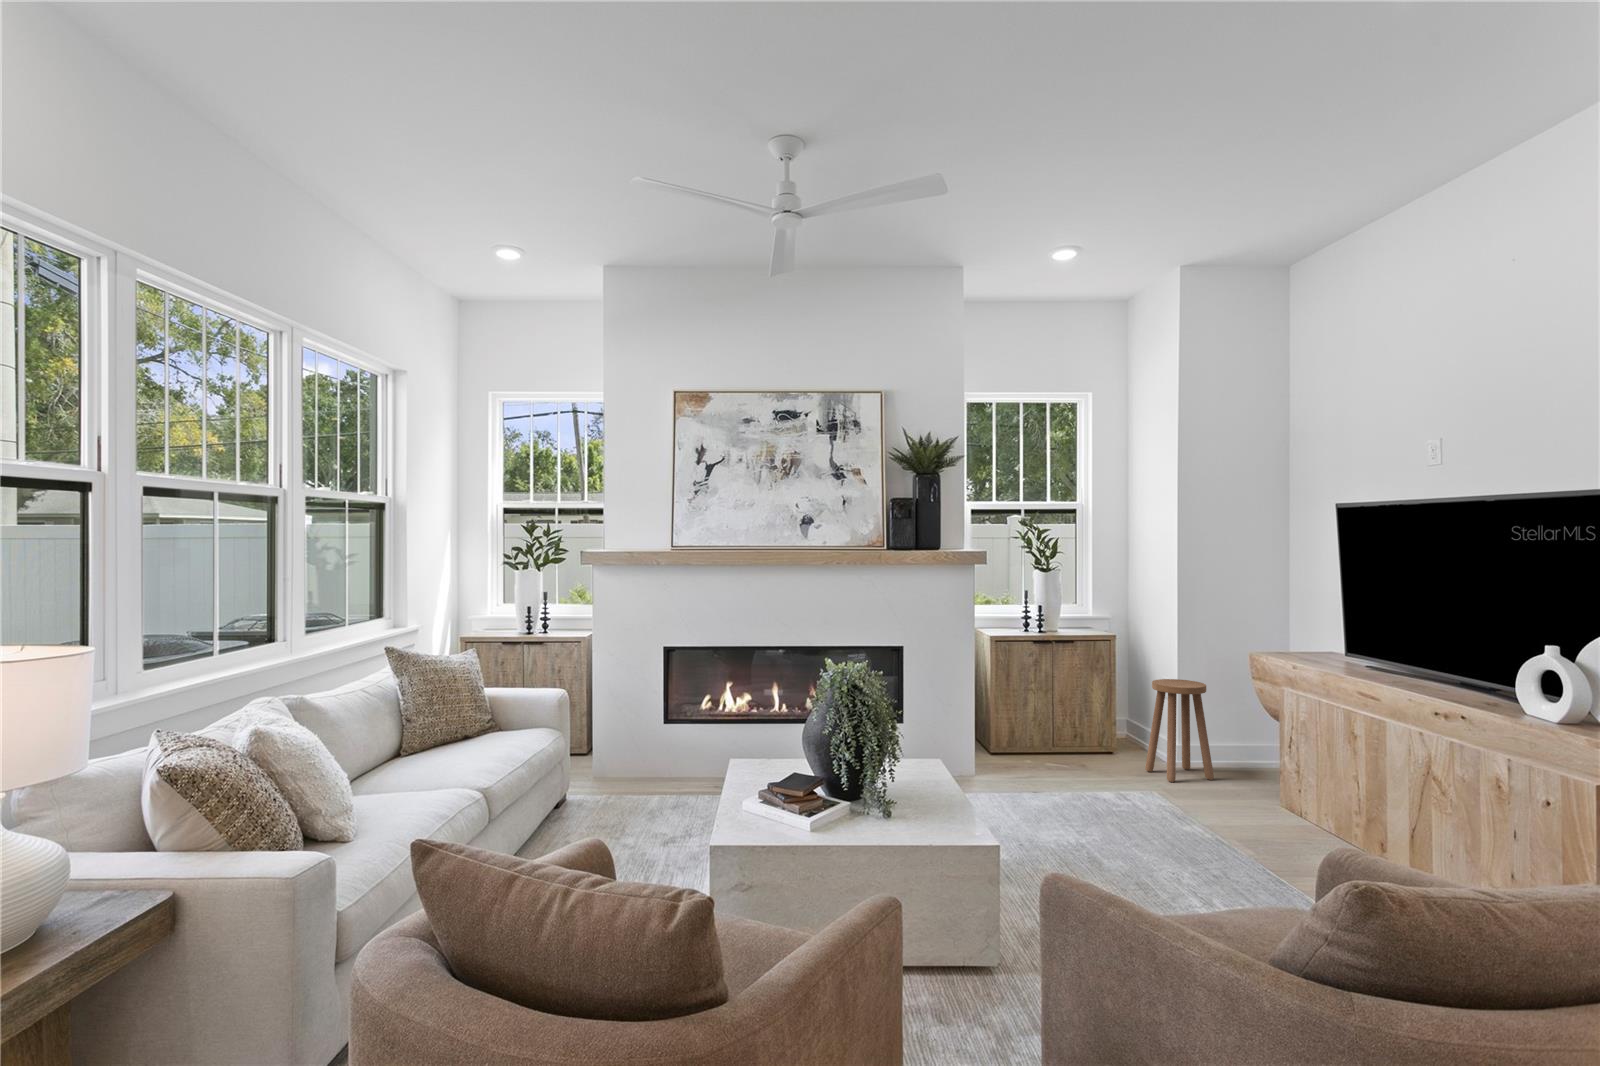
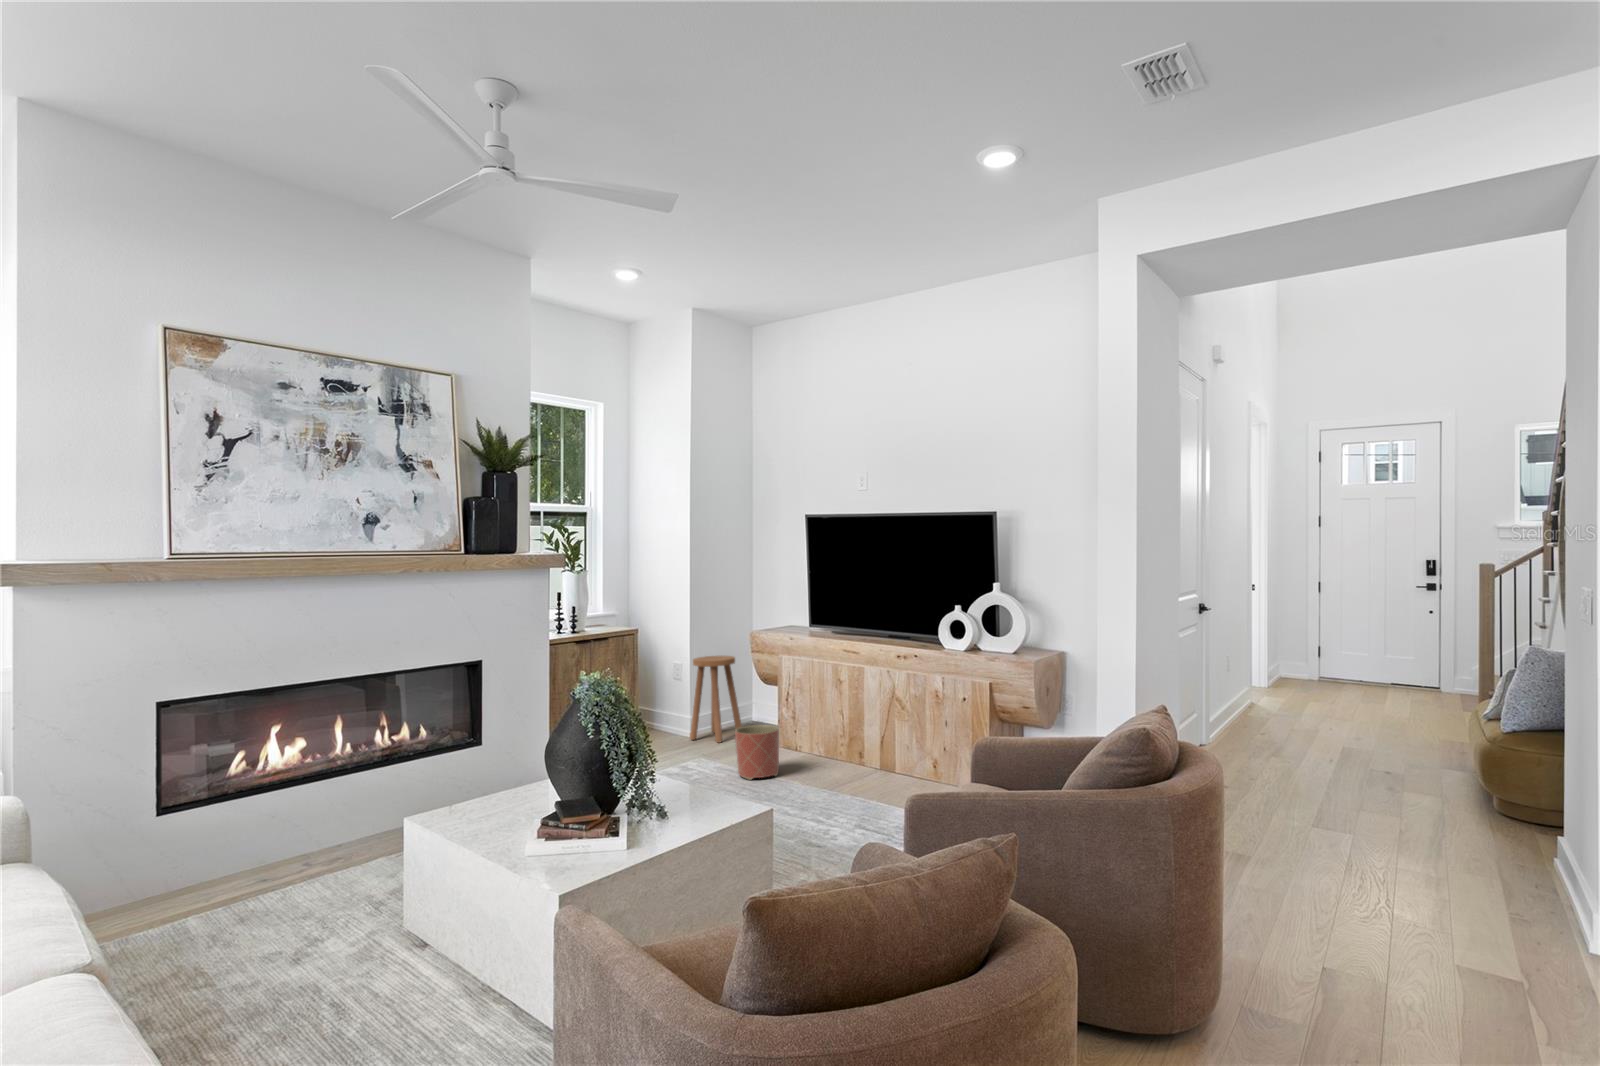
planter: none [1118,770,1174,838] -> present [735,725,779,780]

